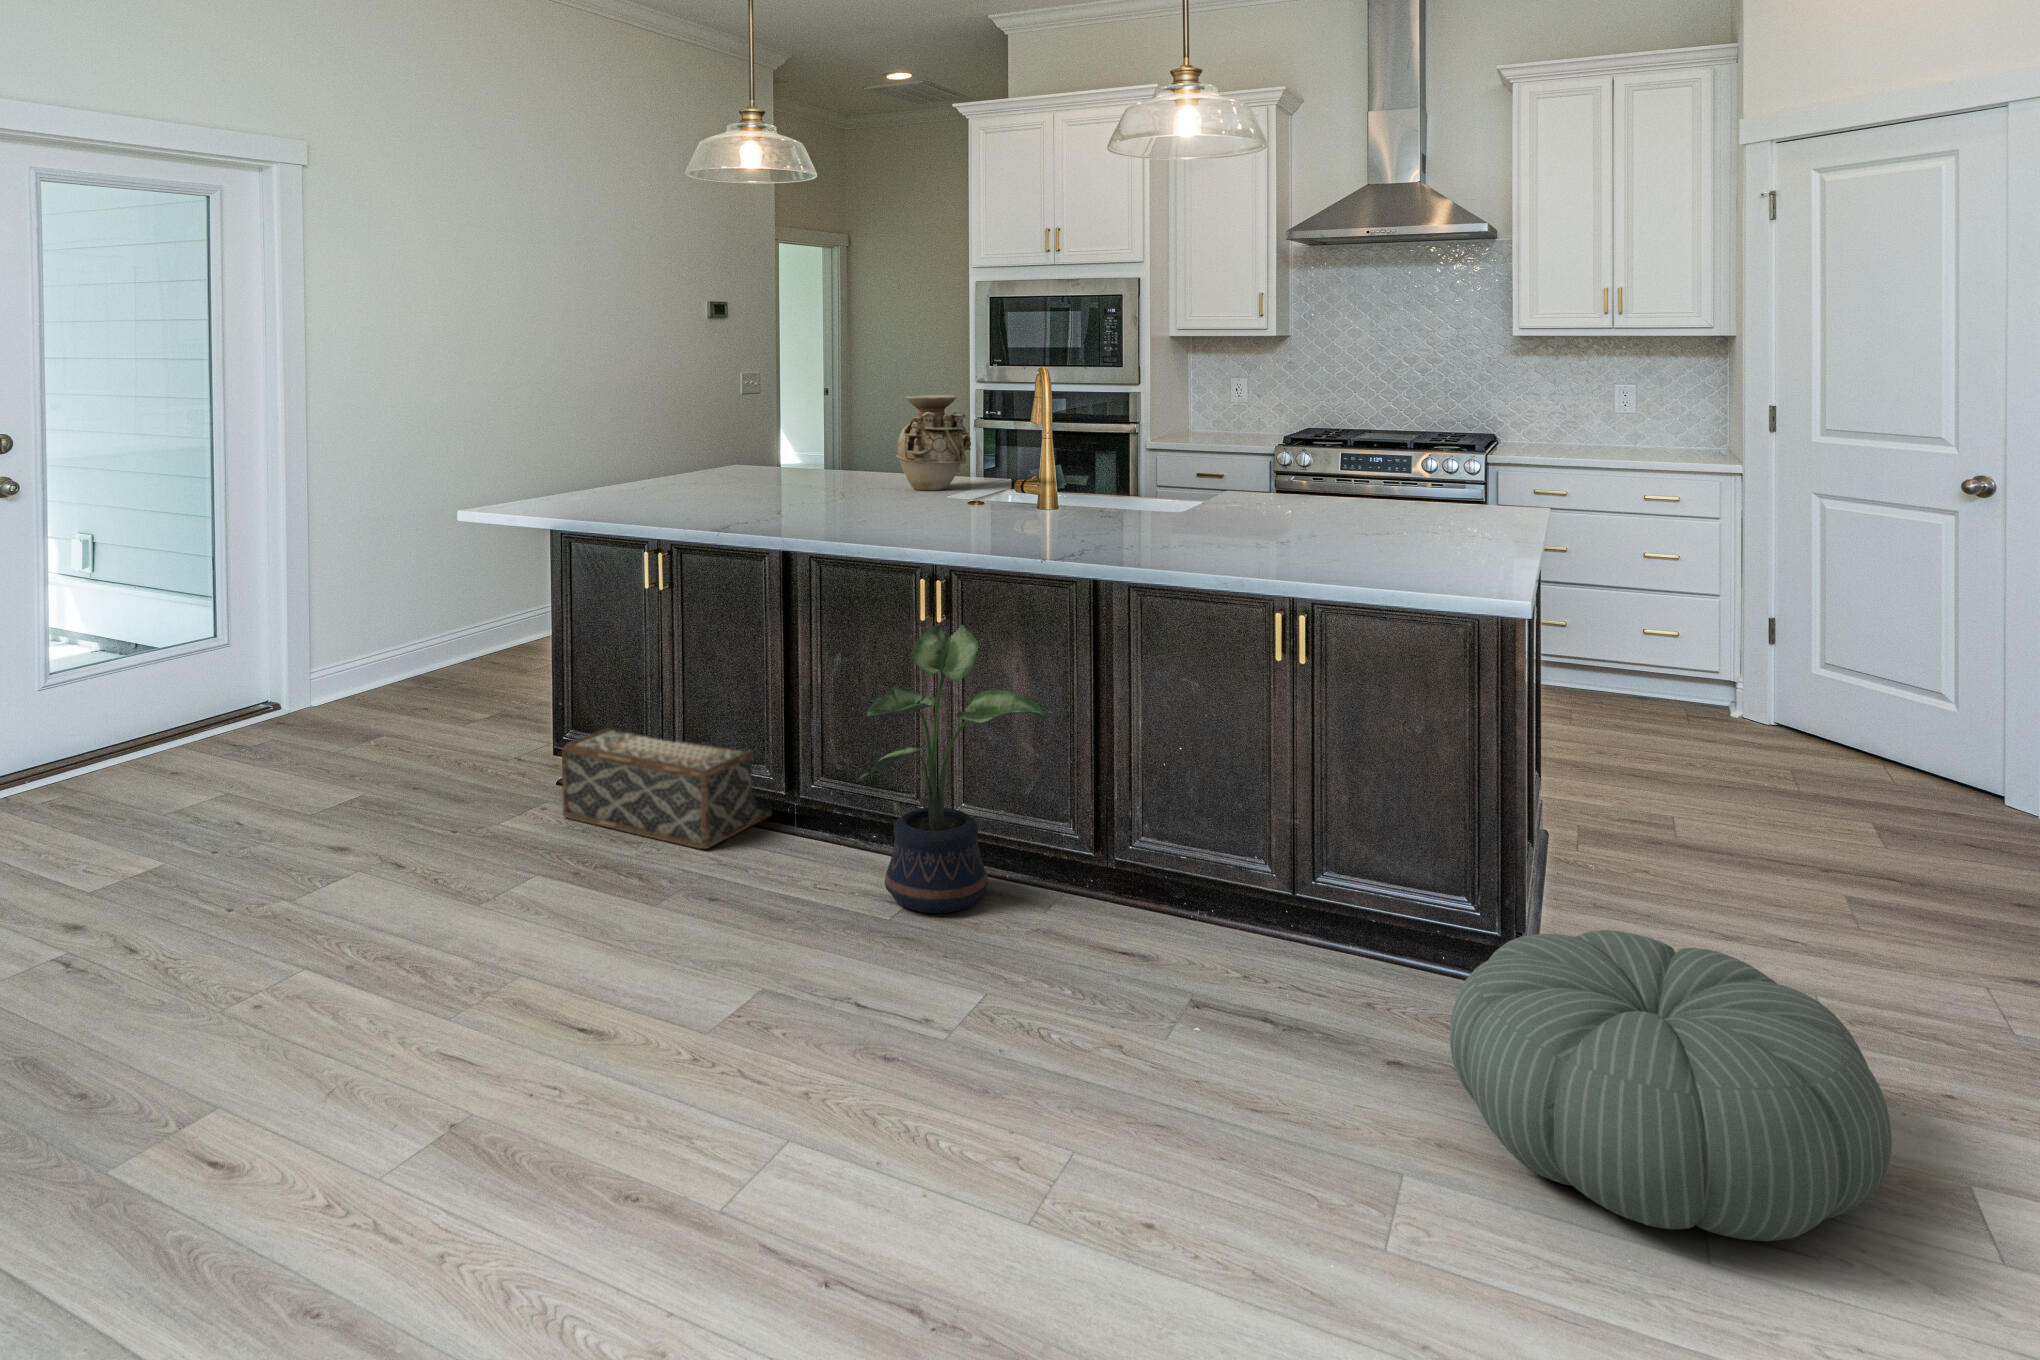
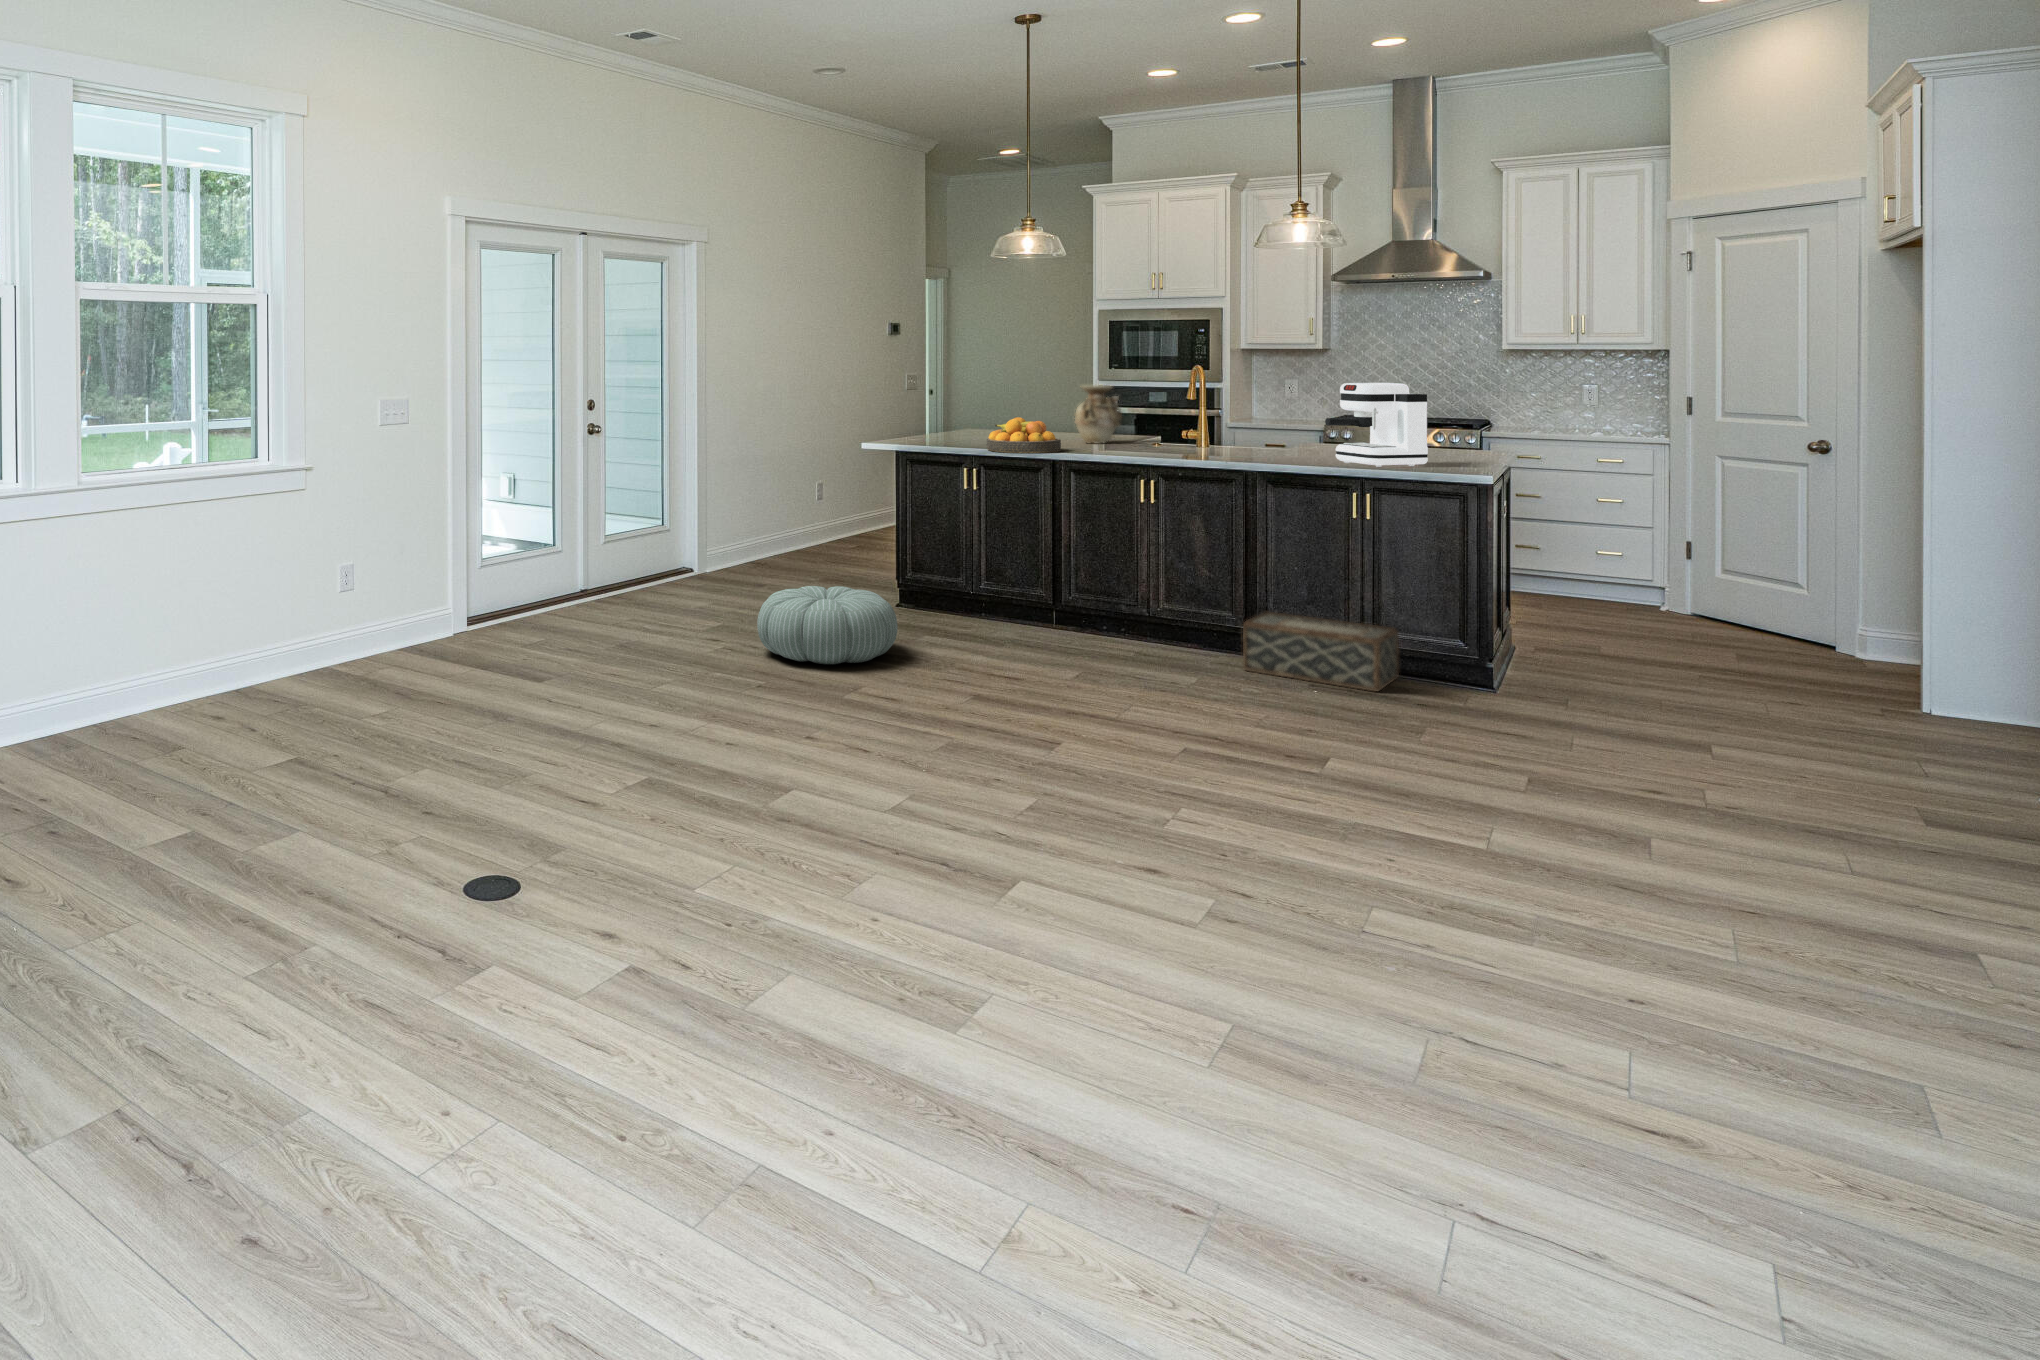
coffee maker: none [1258,393,1432,551] -> present [1325,383,1428,467]
fruit bowl: none [723,453,848,519] -> present [987,417,1061,453]
potted plant: present [856,622,1046,913] -> none [1090,507,1201,658]
woven basket: present [562,728,772,849] -> present [1243,612,1399,691]
pouf: present [1450,930,1892,1241] -> present [757,586,898,664]

